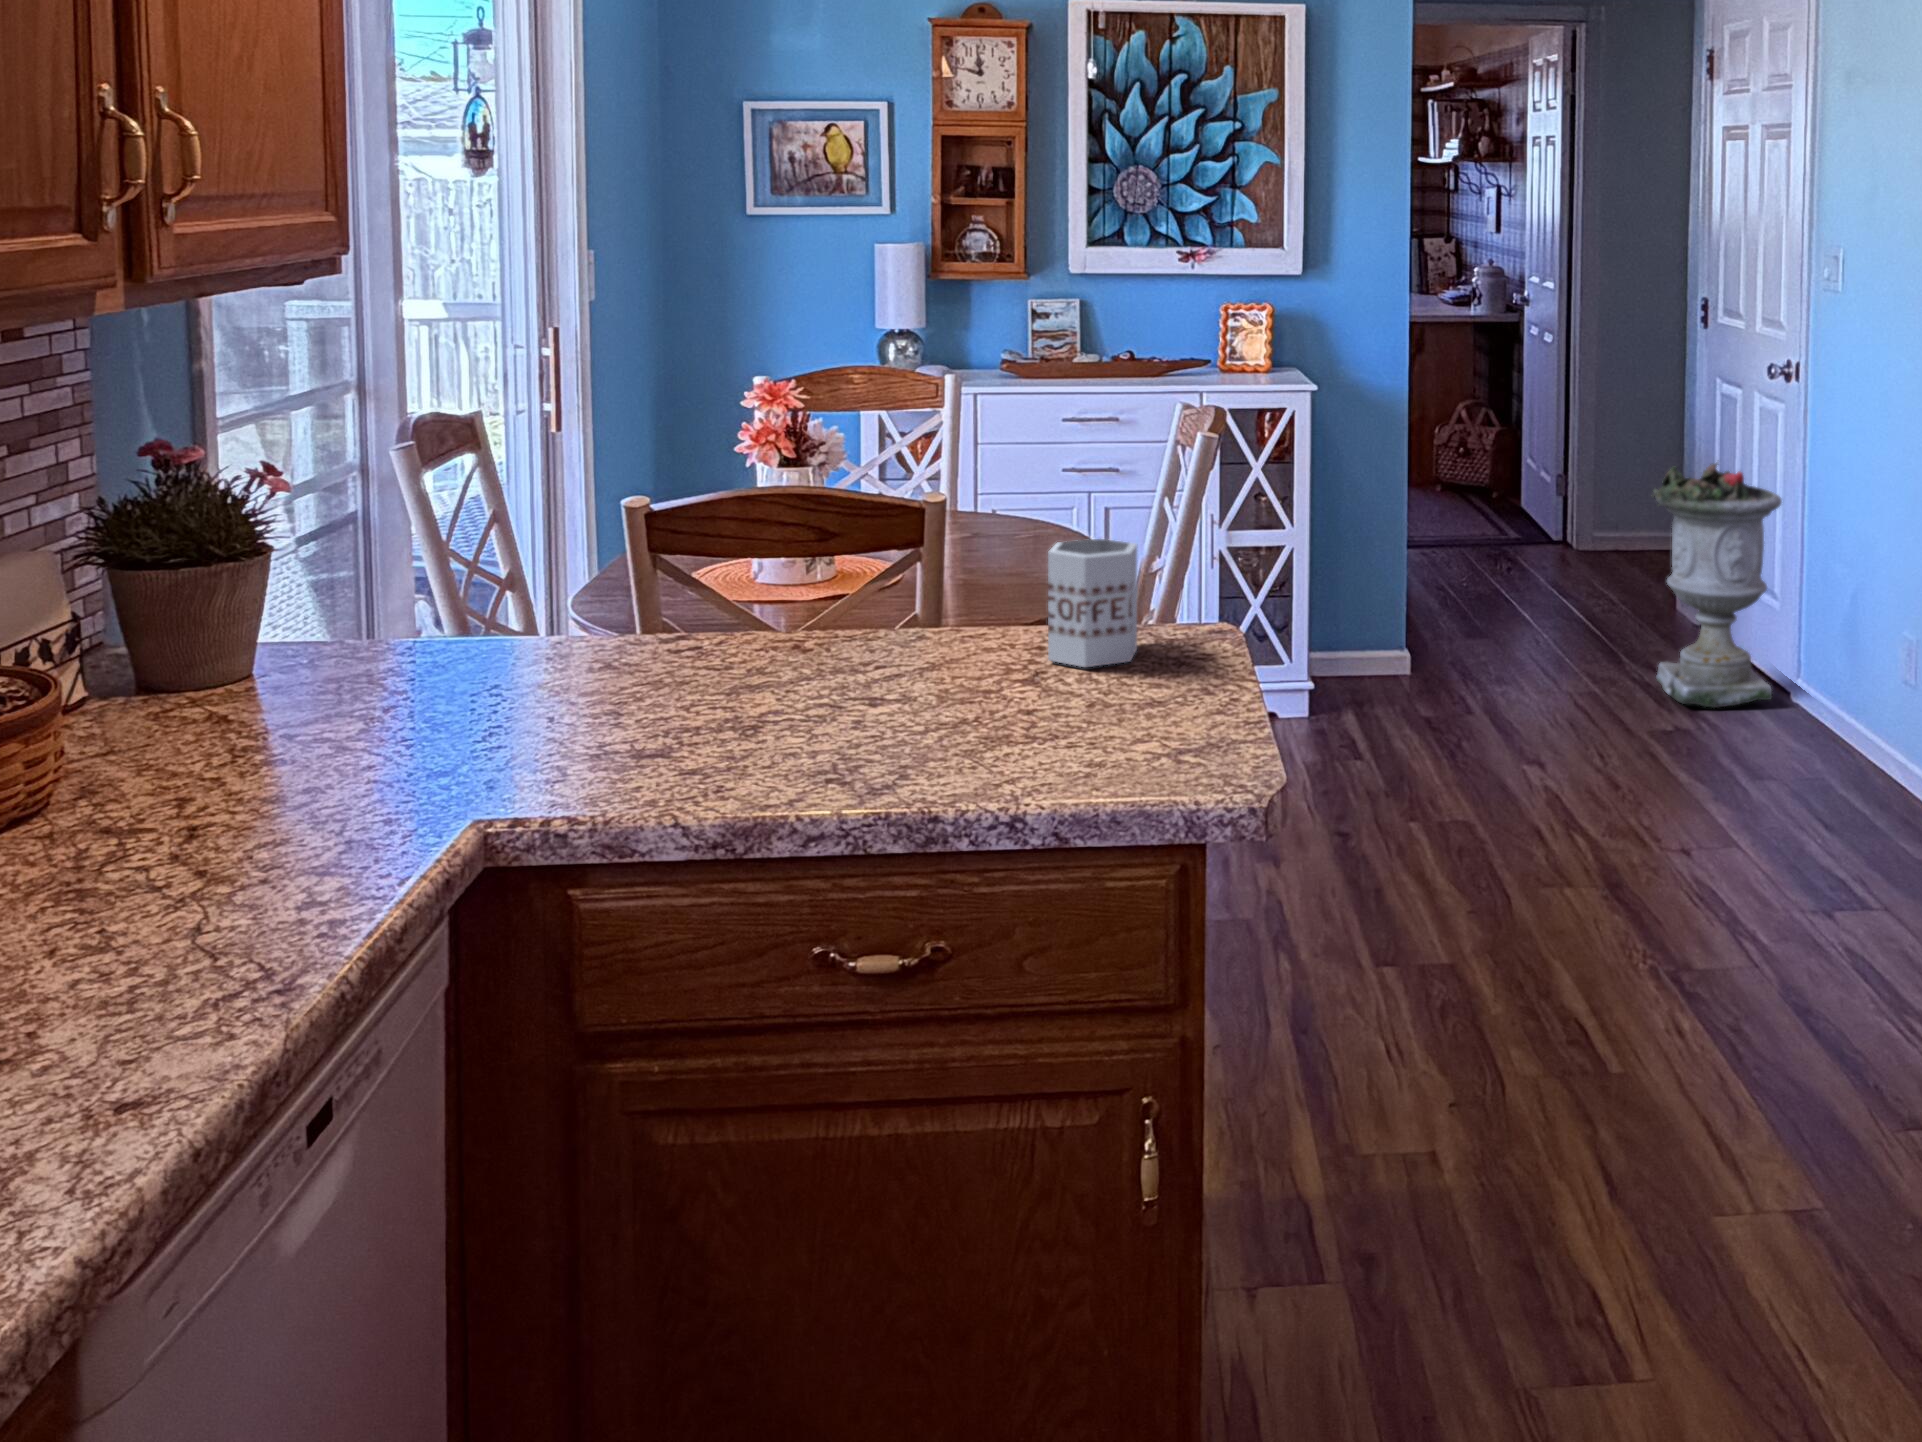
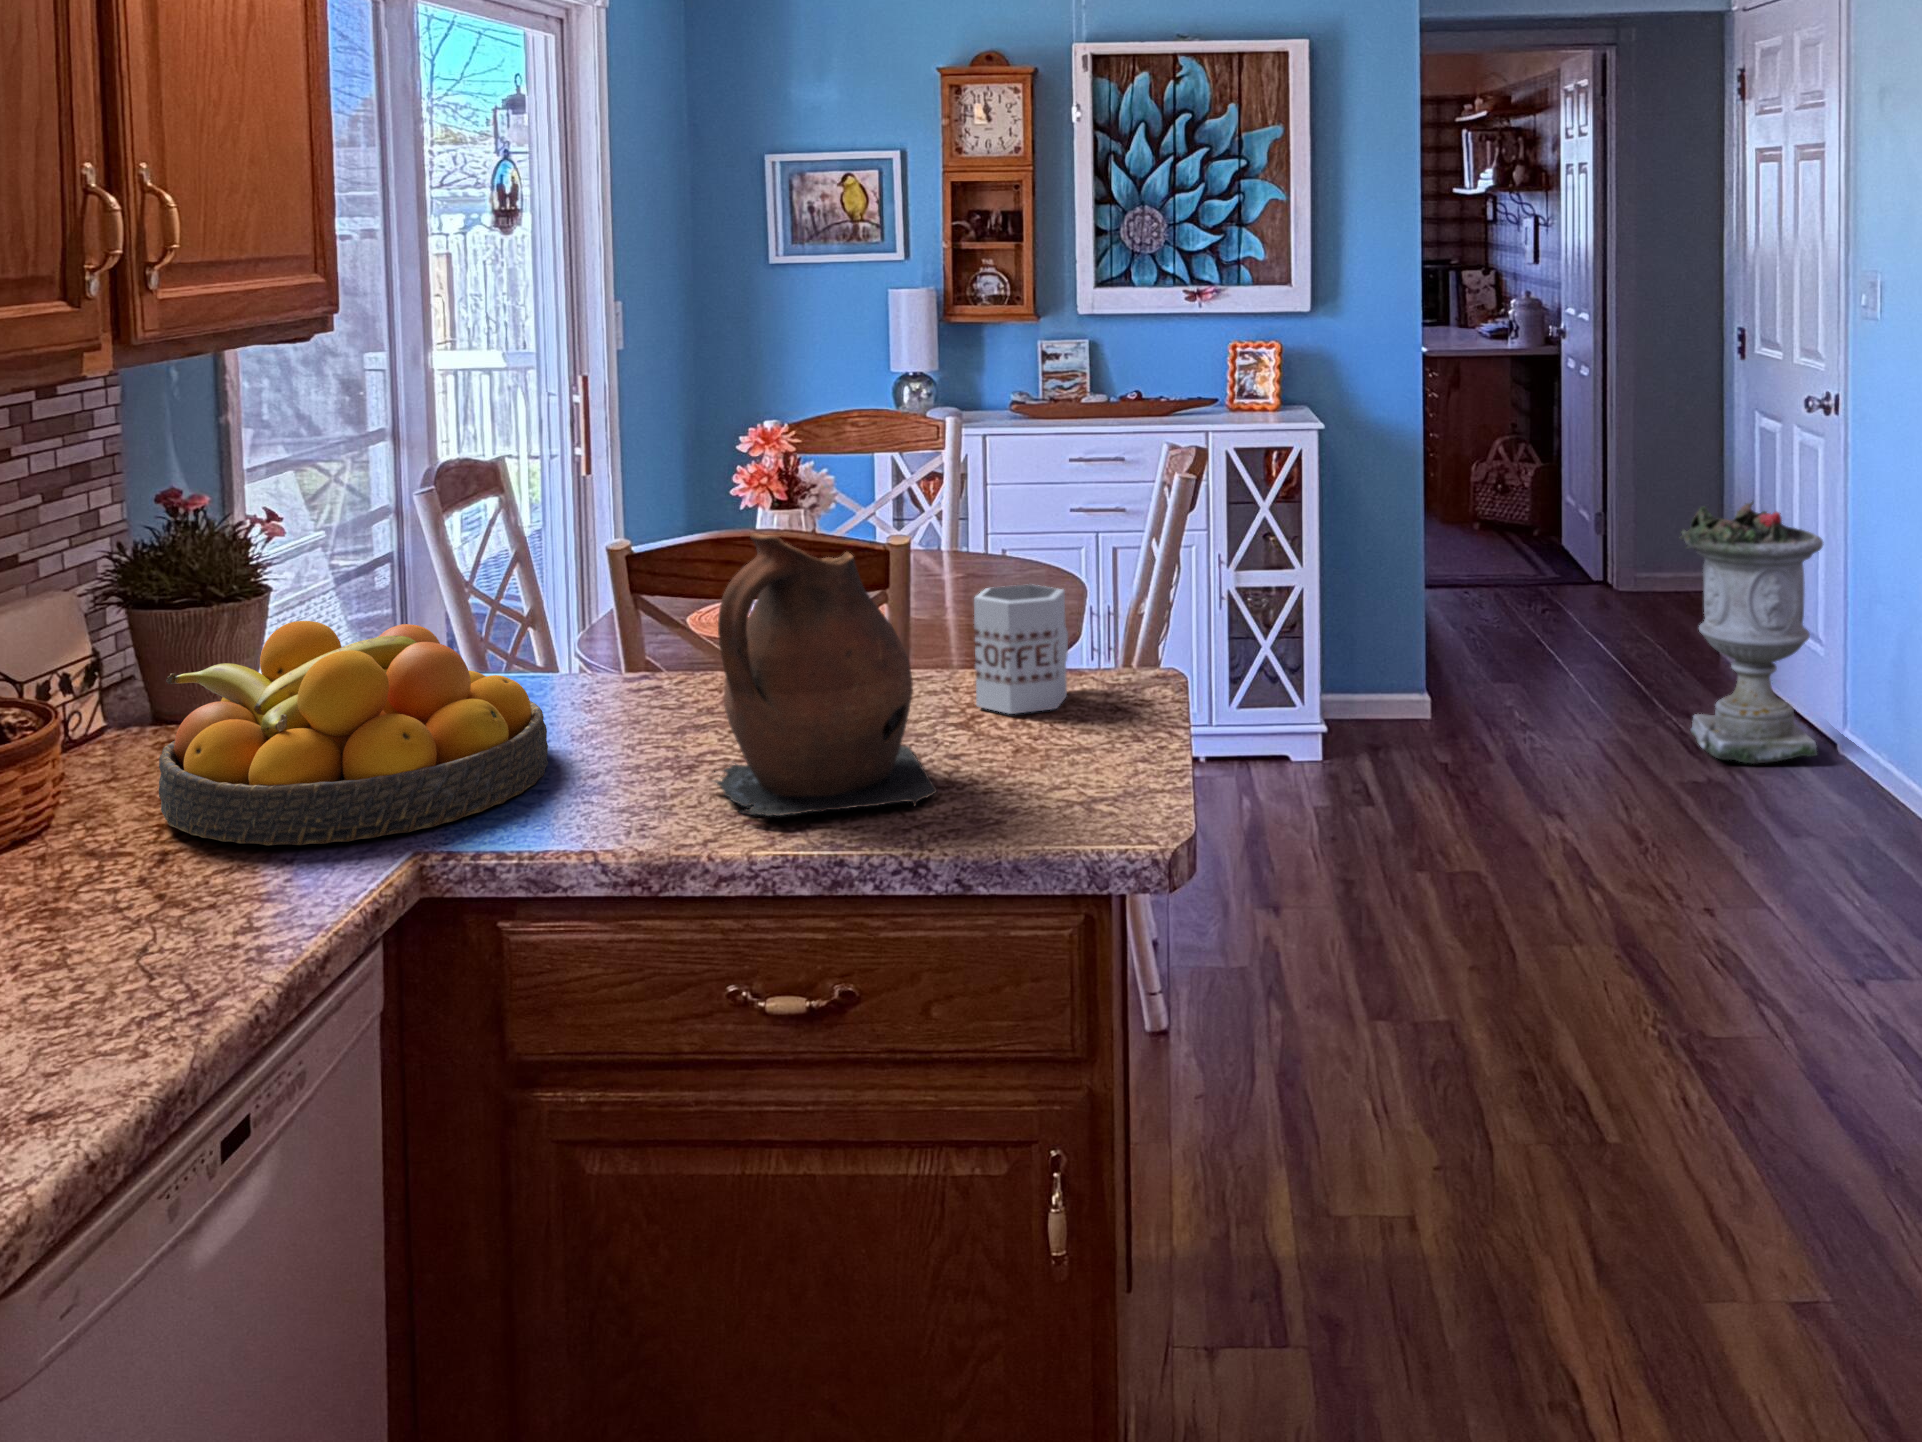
ceramic pitcher: none [788,486,1031,773] -> present [714,533,937,816]
fruit bowl: none [176,580,606,817] -> present [159,621,548,846]

